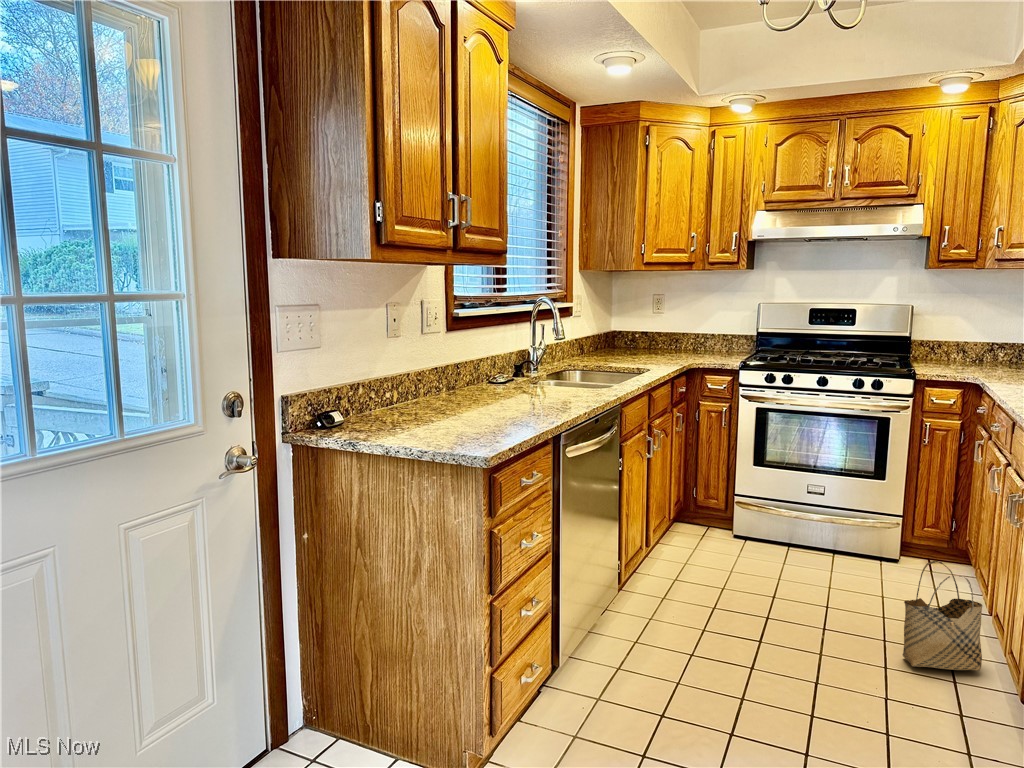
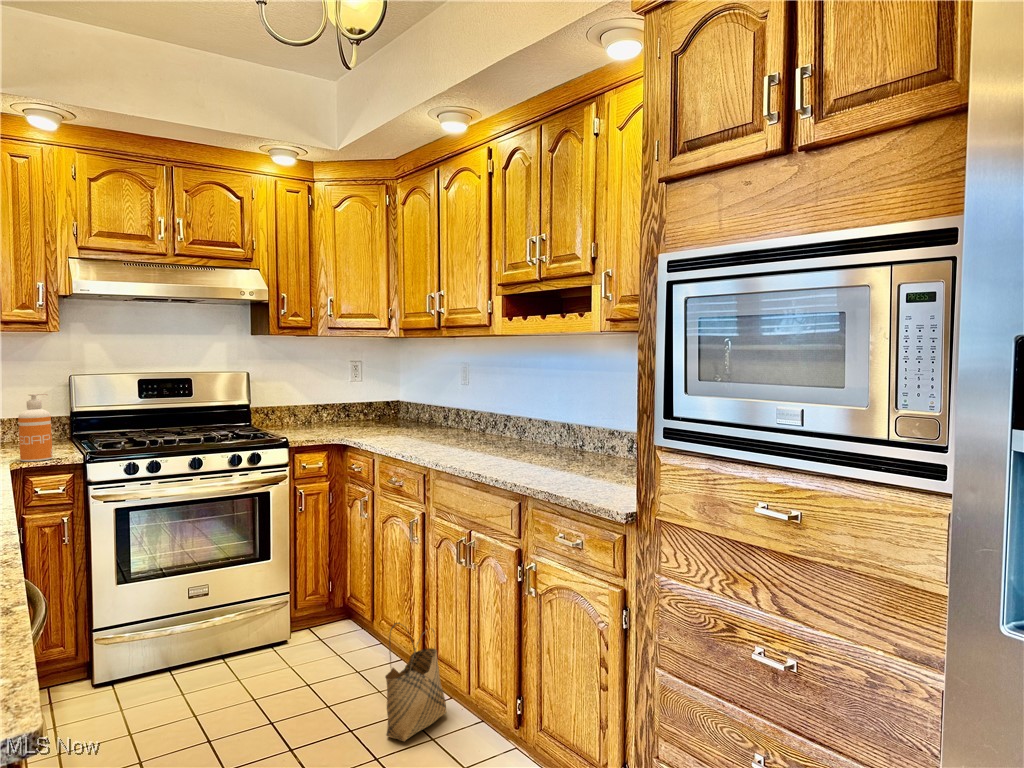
soap dispenser: none [707,315,727,363] -> present [18,394,53,462]

